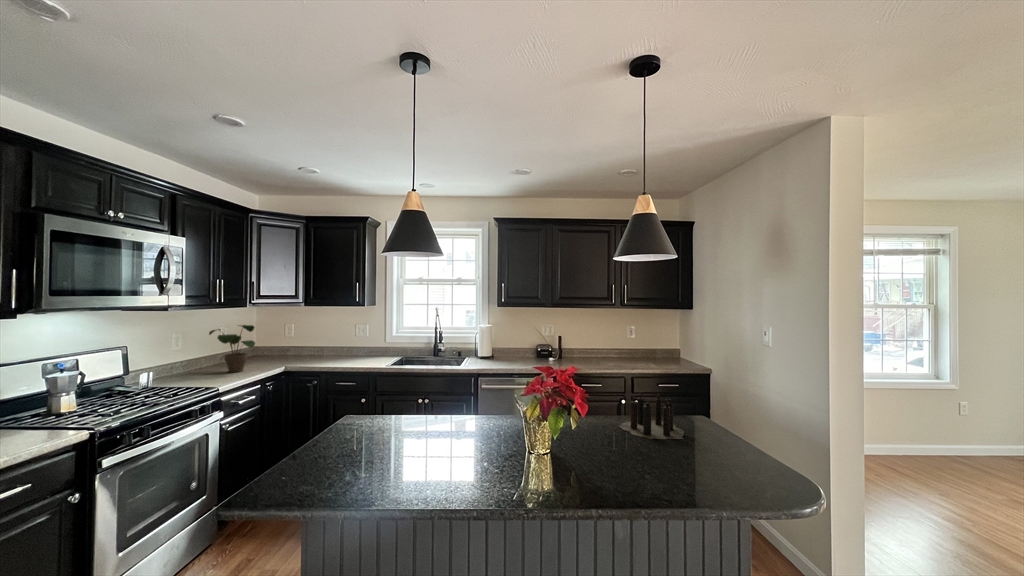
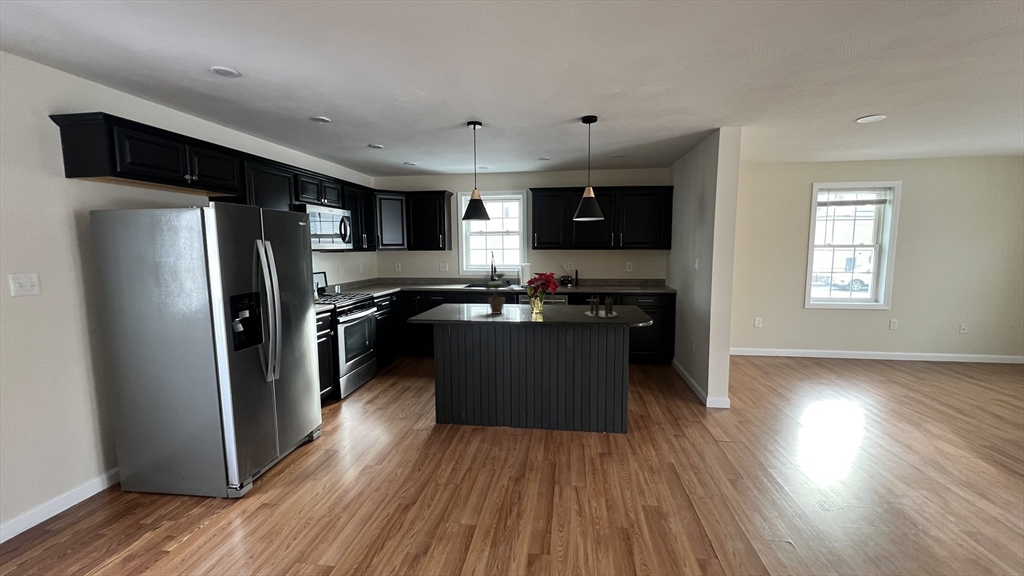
potted plant: present [209,325,255,372] -> present [483,273,515,314]

